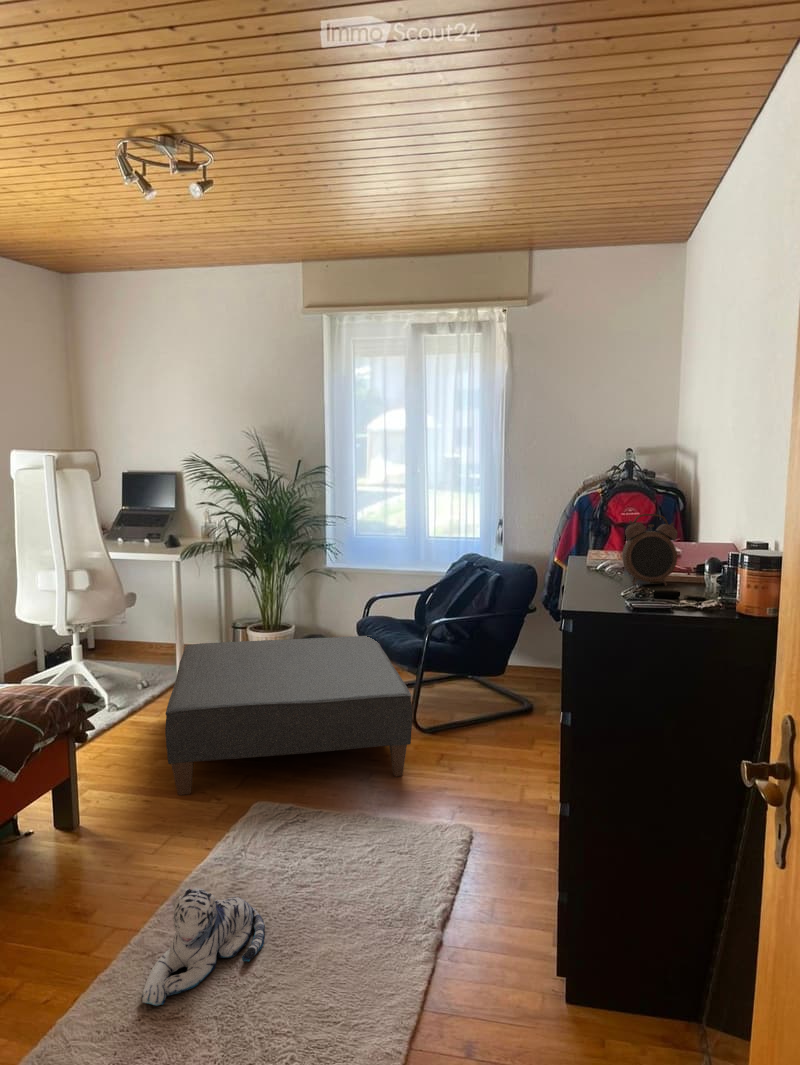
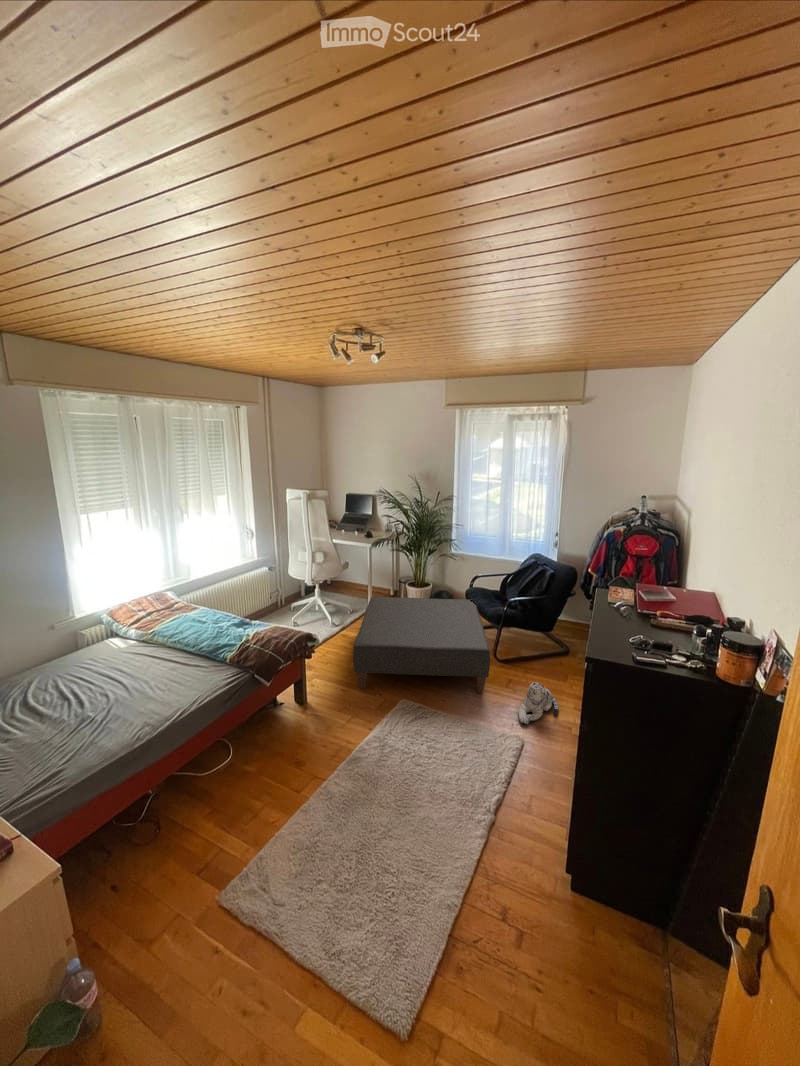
alarm clock: present [622,514,677,586] -> none [630,588,674,639]
plush toy: present [142,888,265,1006] -> present [518,682,558,724]

